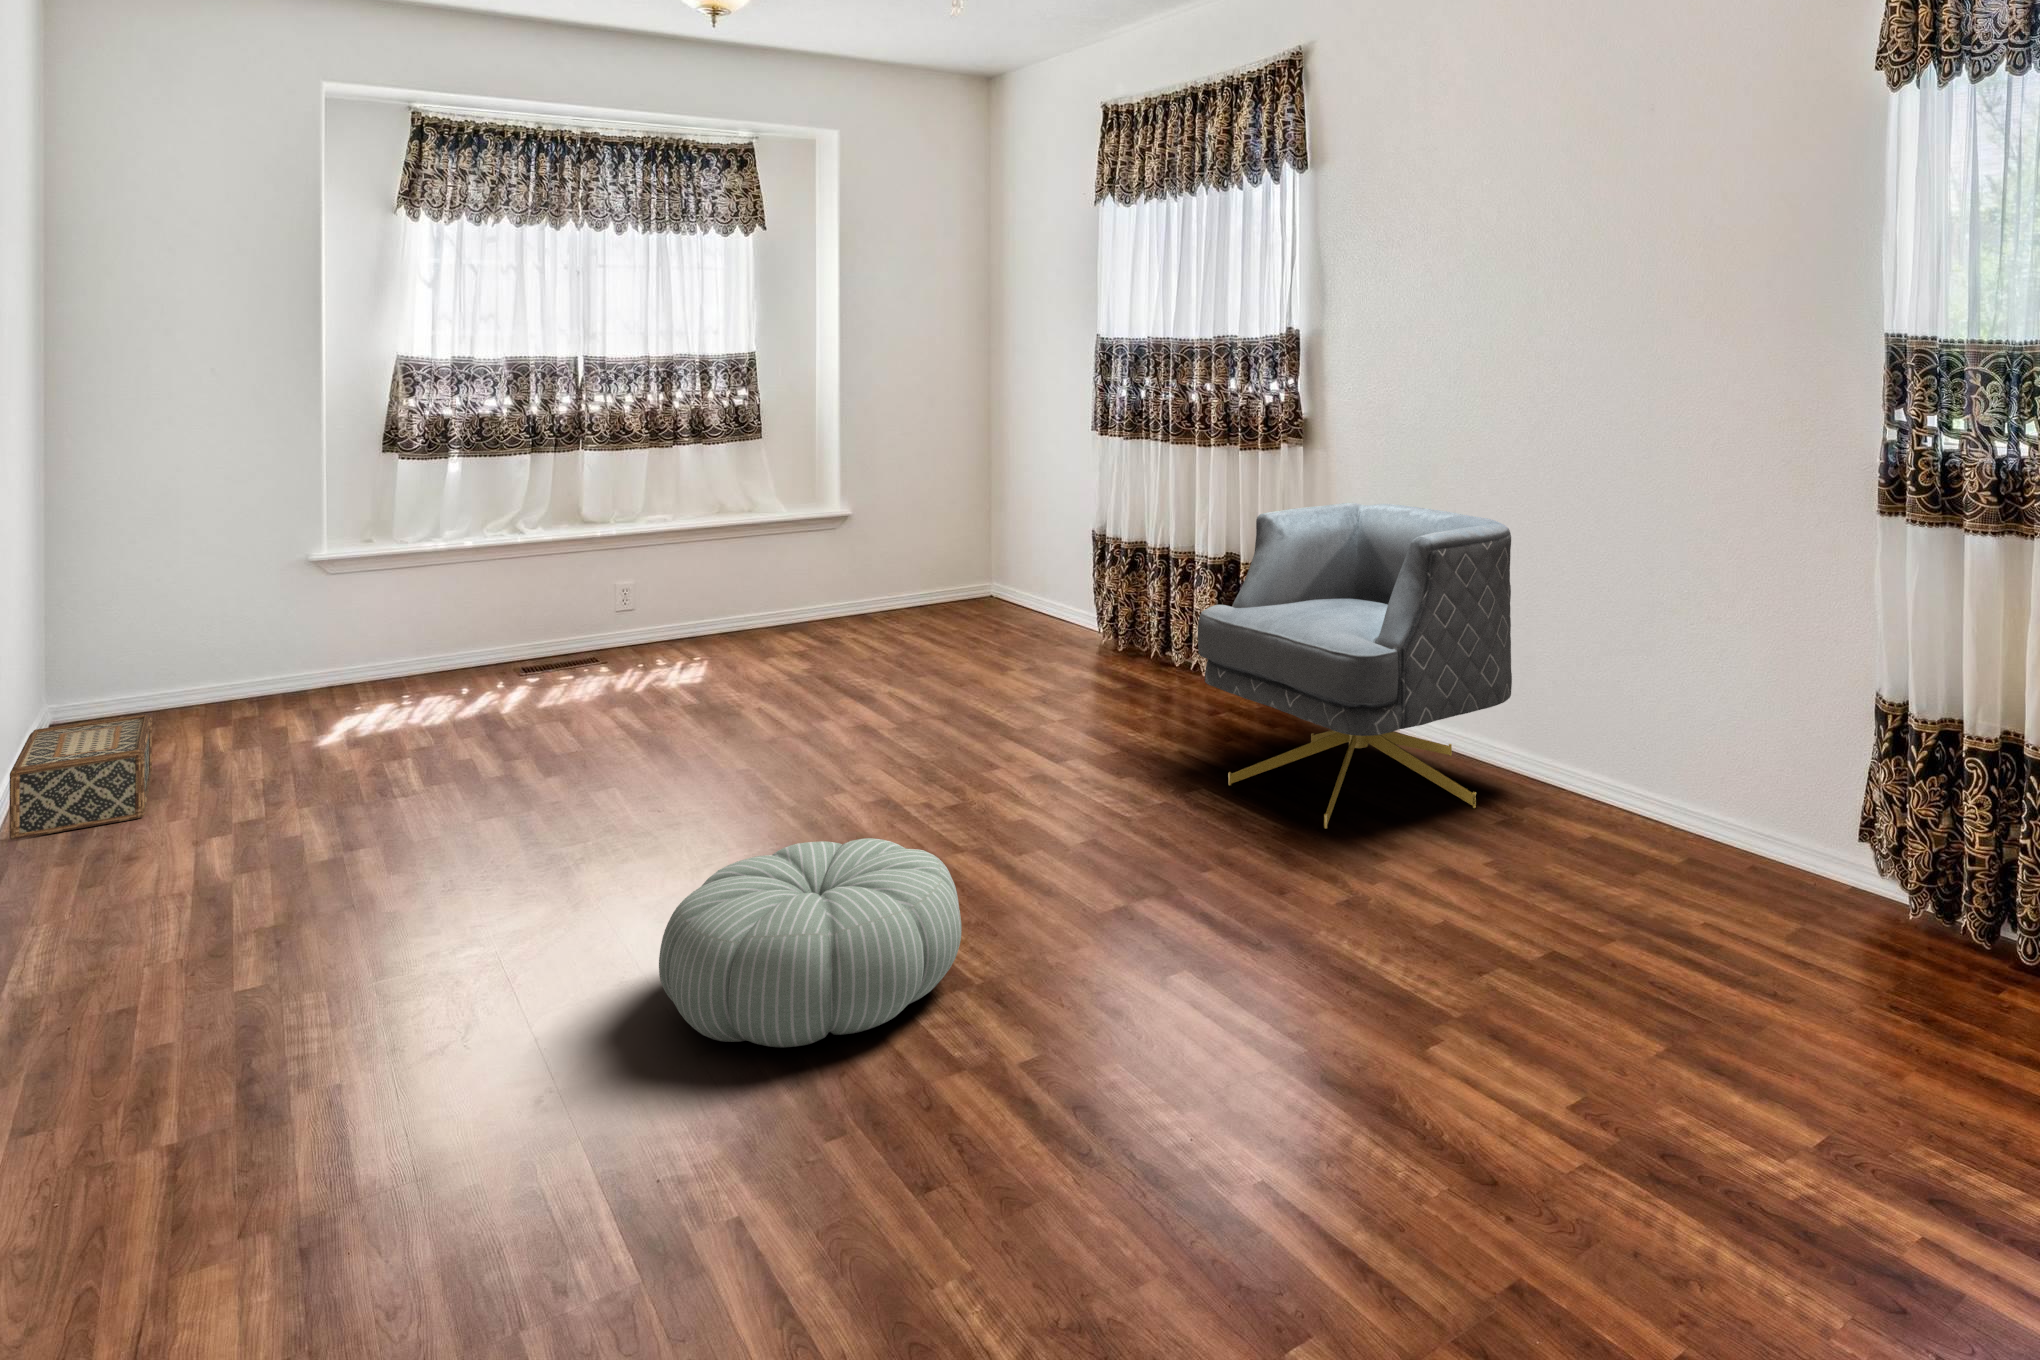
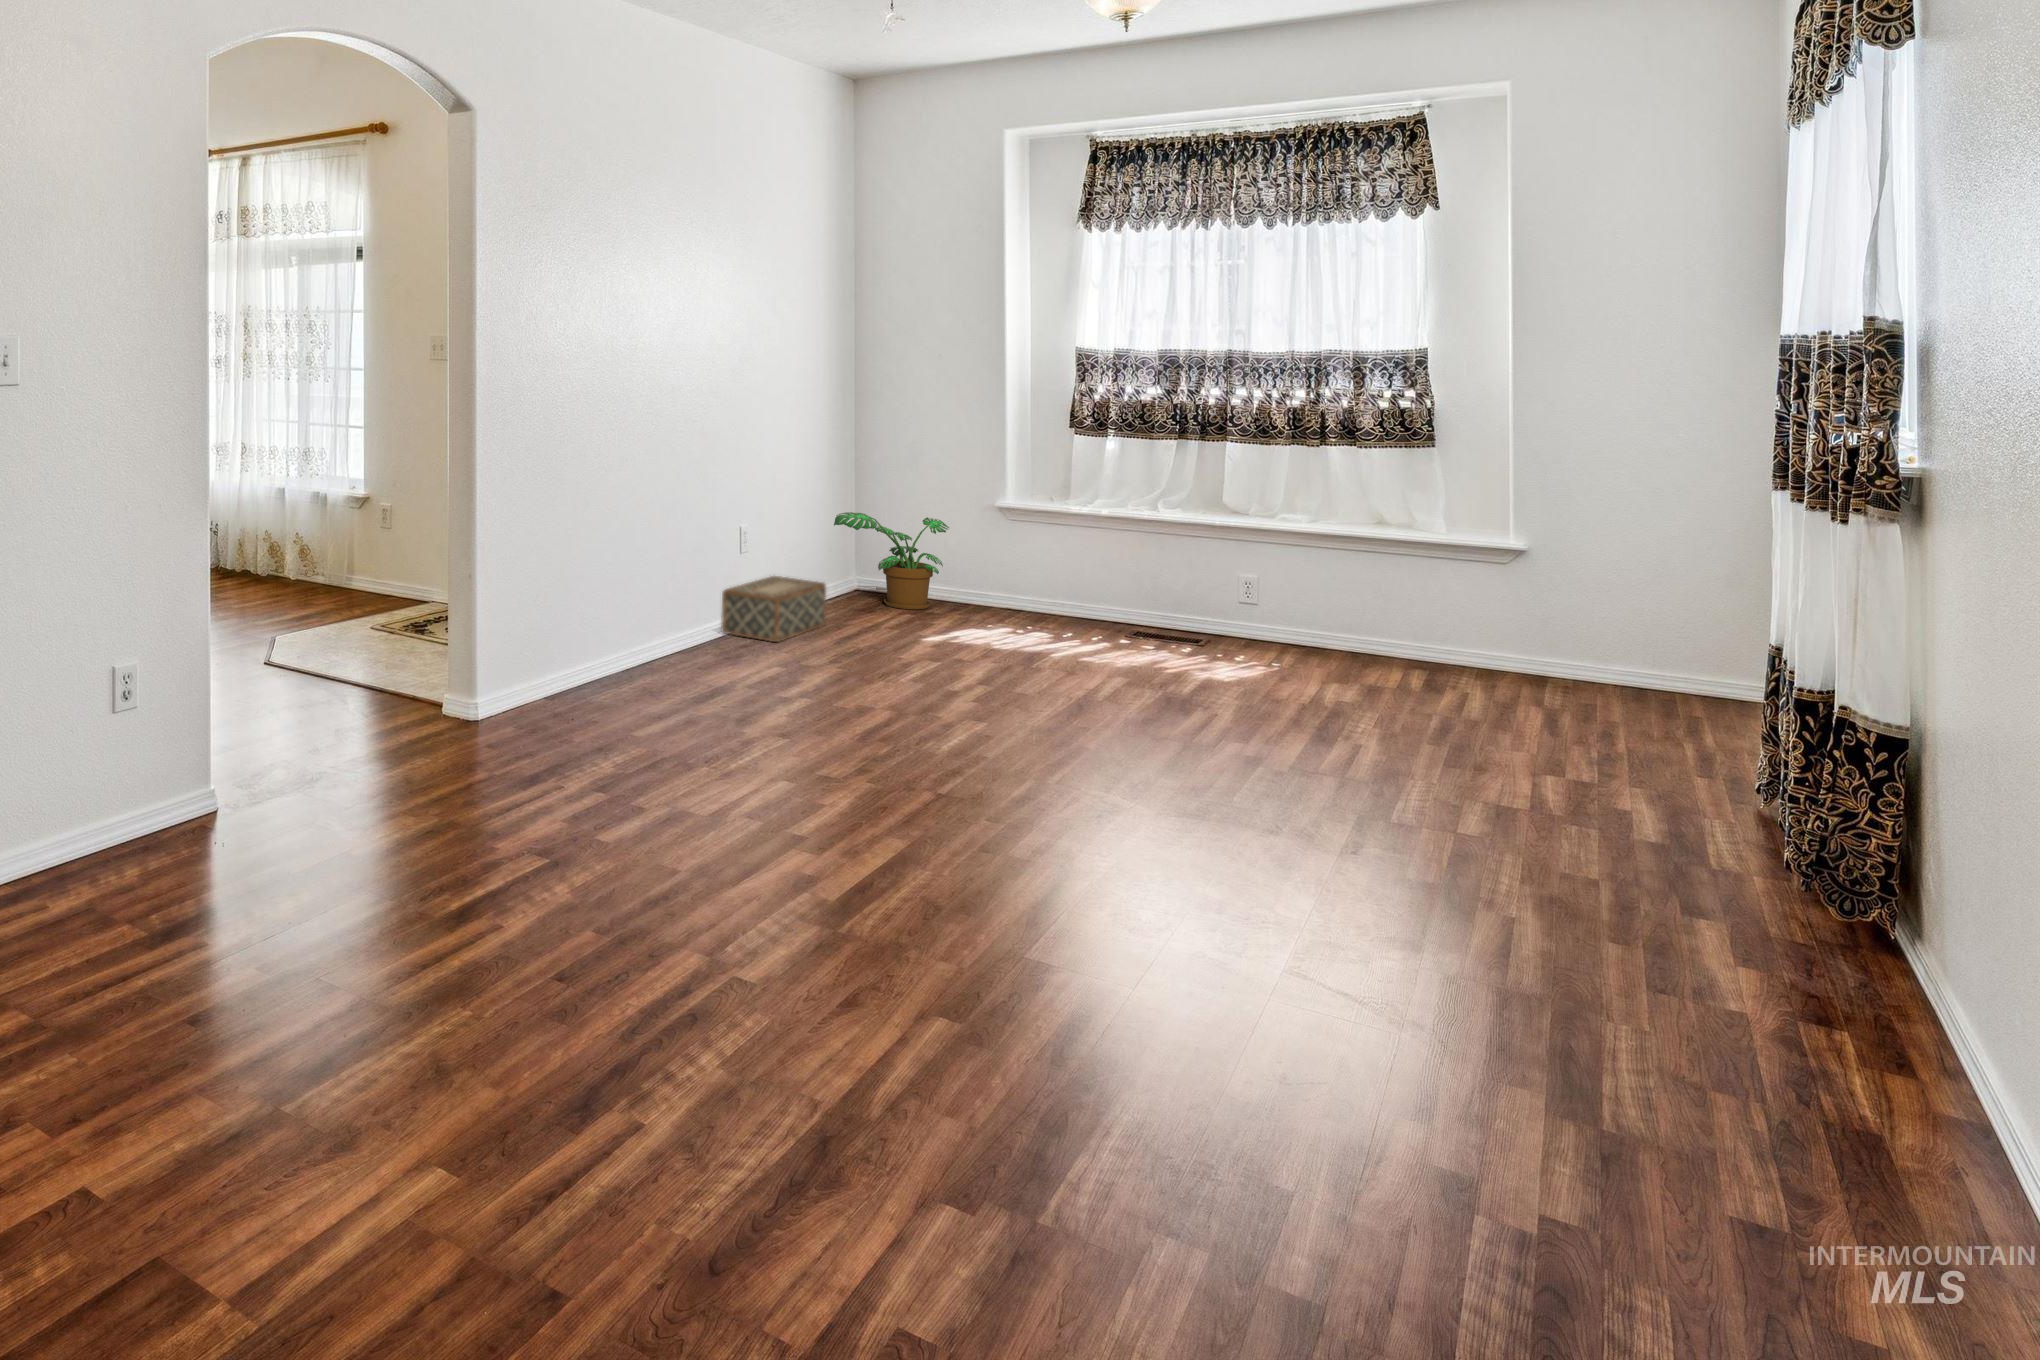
armchair: present [1198,503,1512,829] -> none [1411,602,1941,1158]
potted plant: none [77,595,257,728] -> present [834,512,949,609]
pouf: present [659,838,961,1047] -> none [657,745,891,897]

